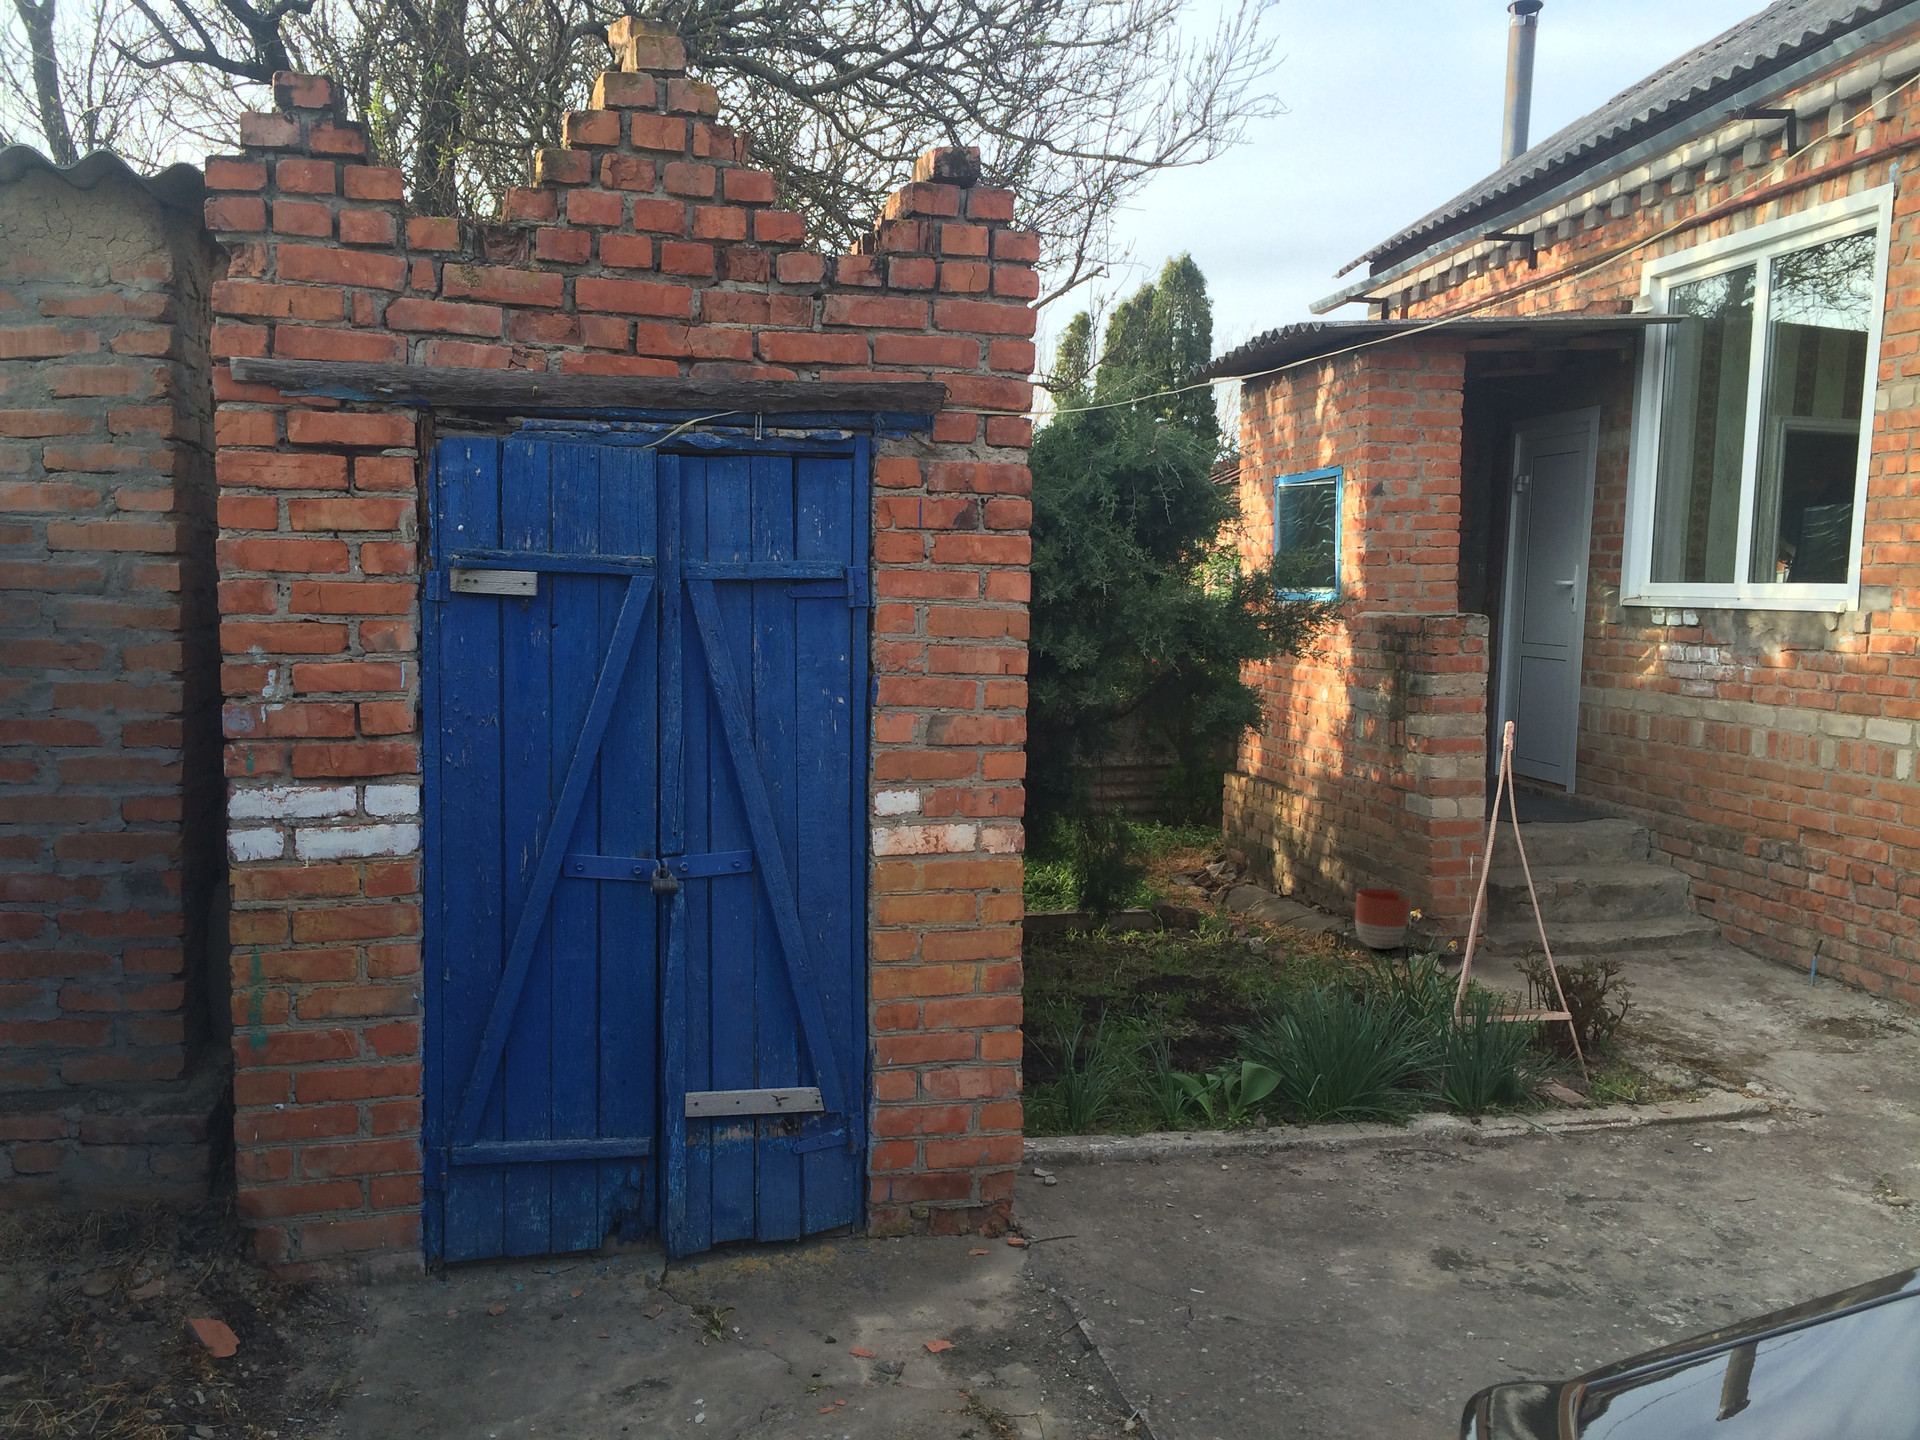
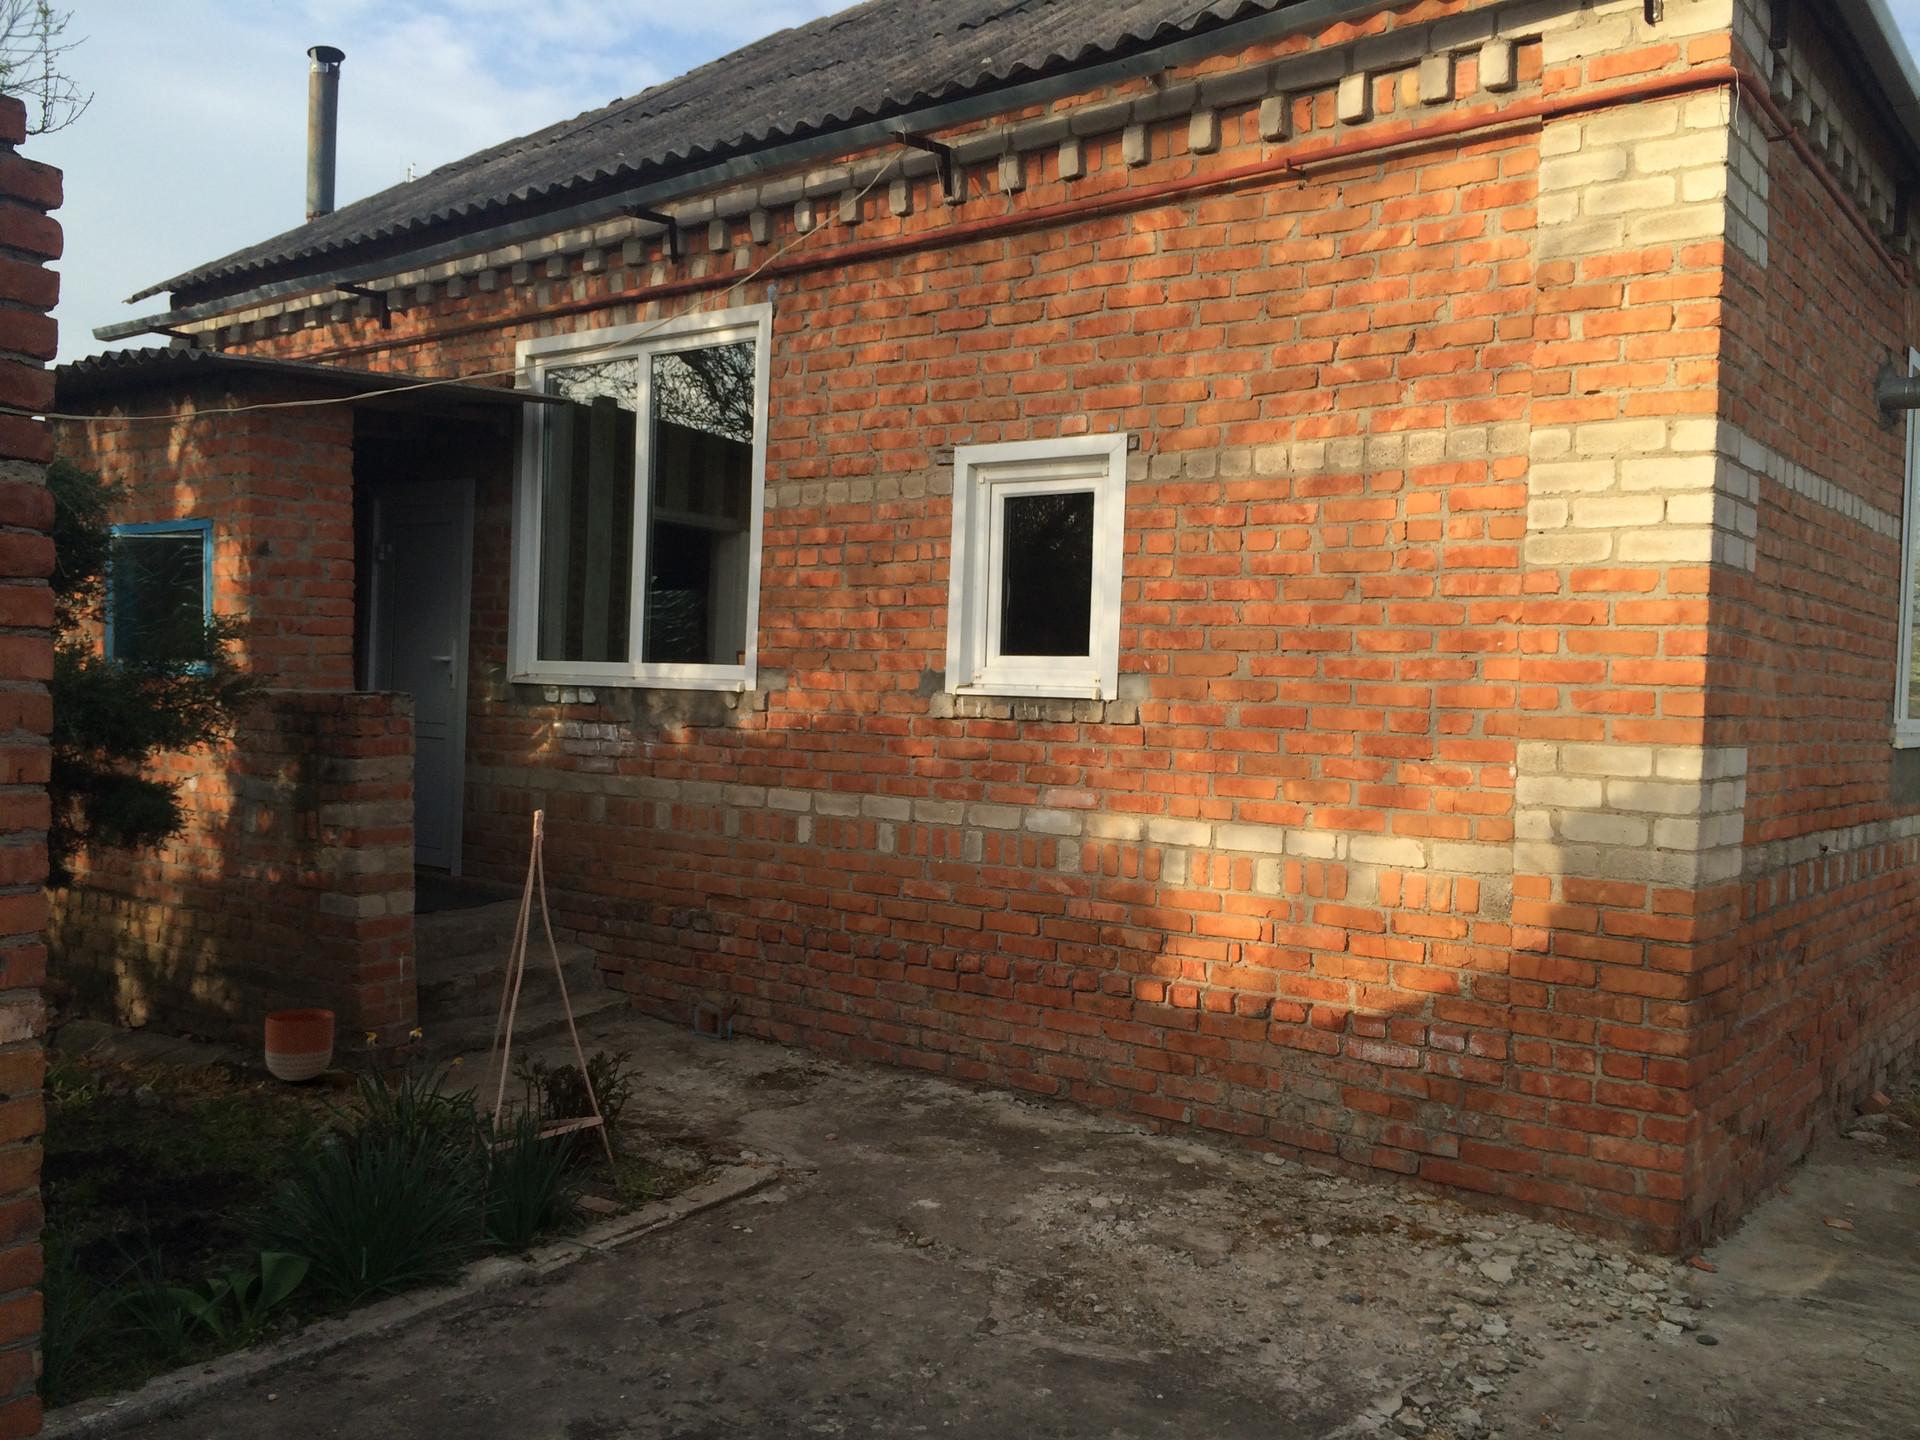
watering can: none [1770,928,1825,980] -> present [687,992,740,1038]

